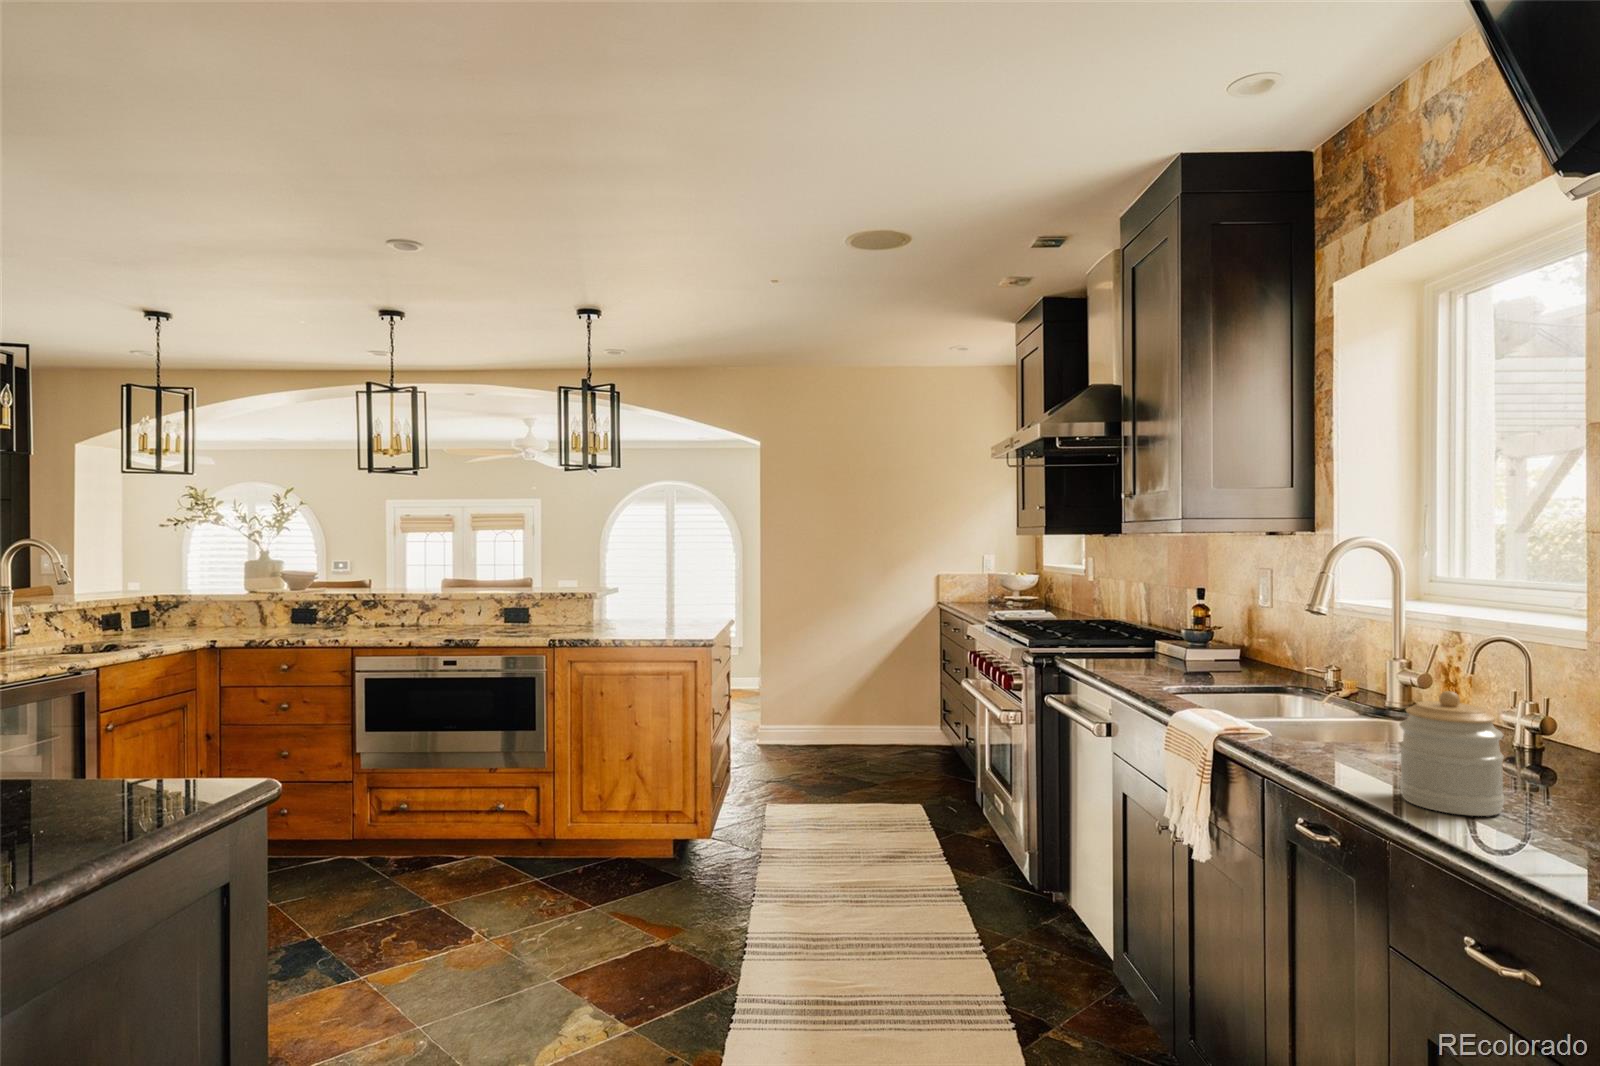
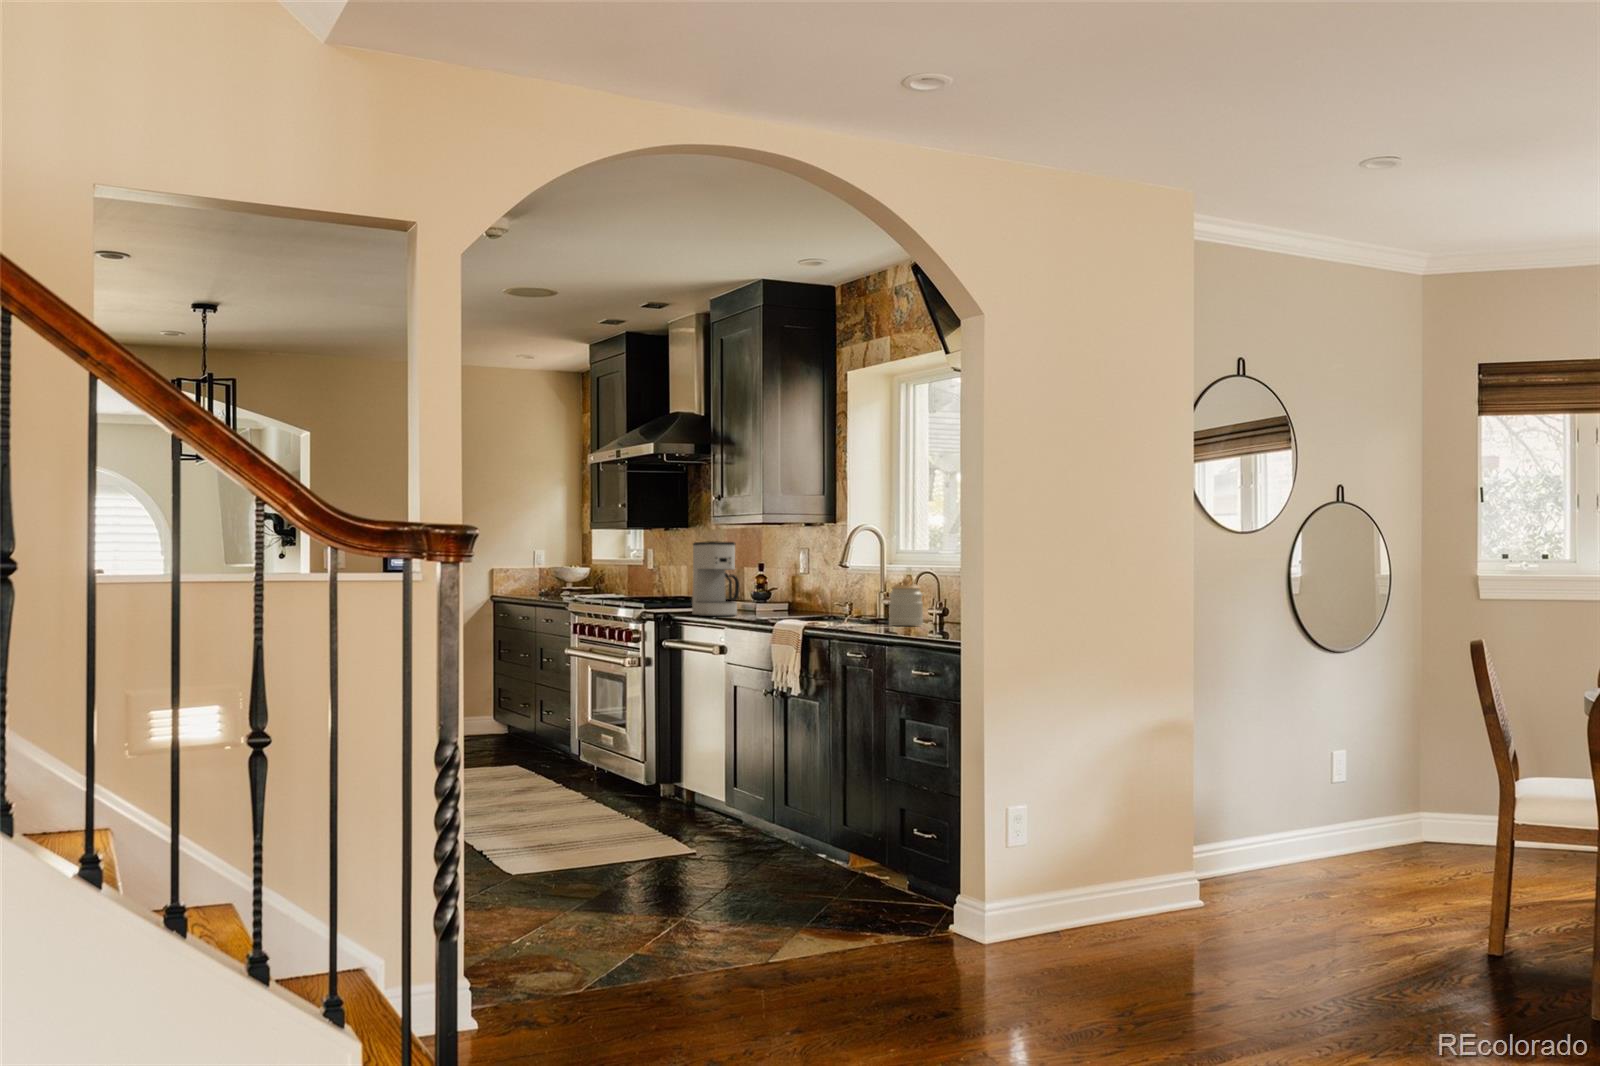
coffee maker: none [1085,558,1154,667] -> present [692,541,740,616]

